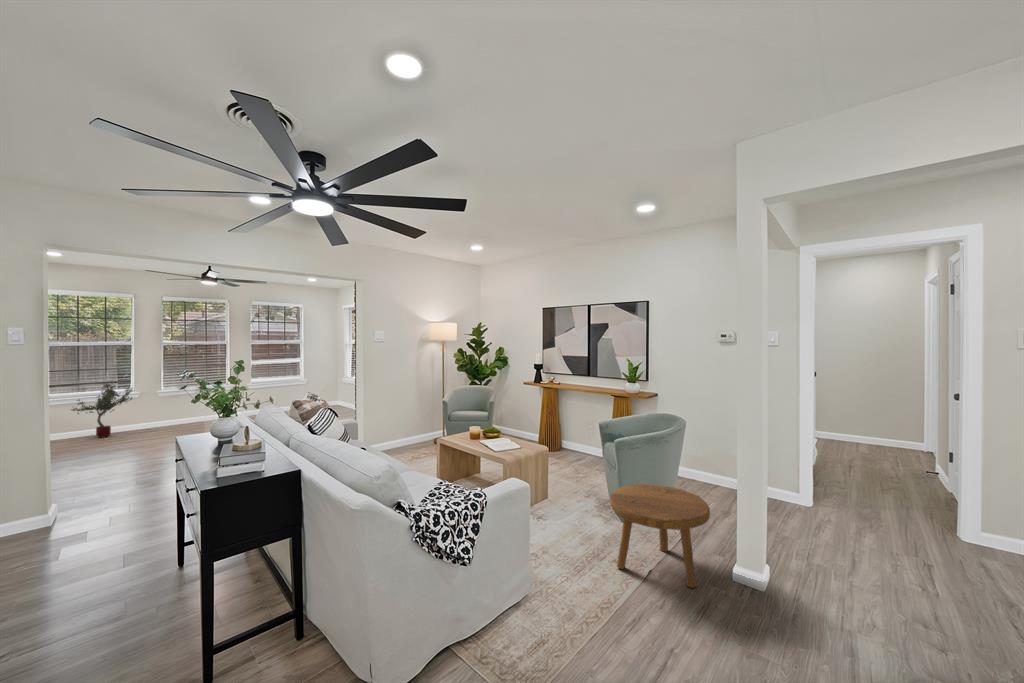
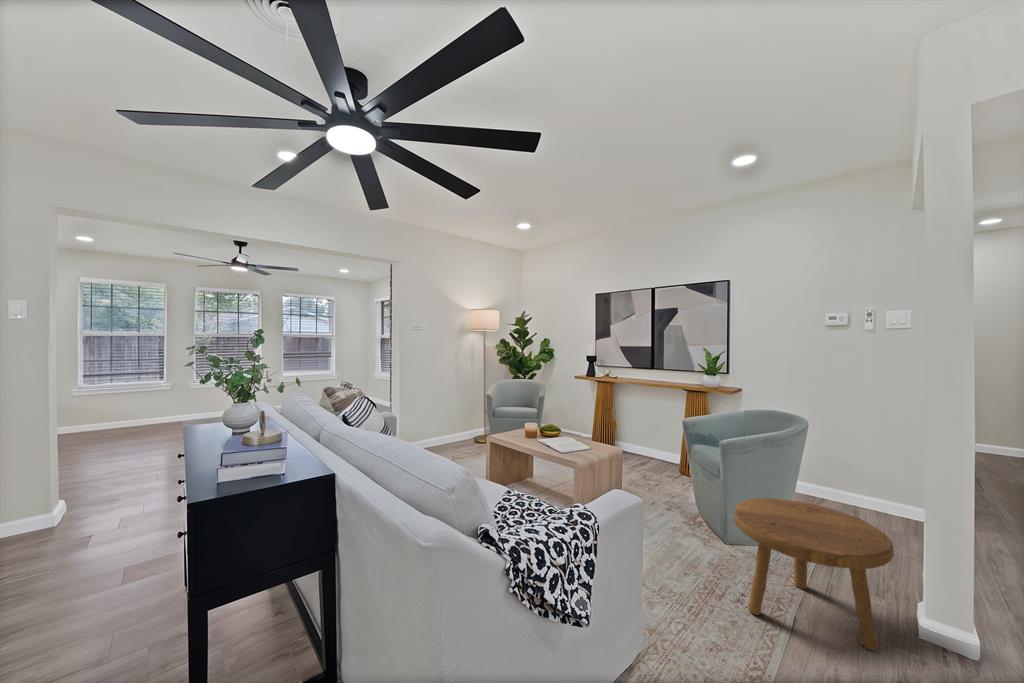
potted tree: present [72,382,132,438] -> none [102,371,166,429]

